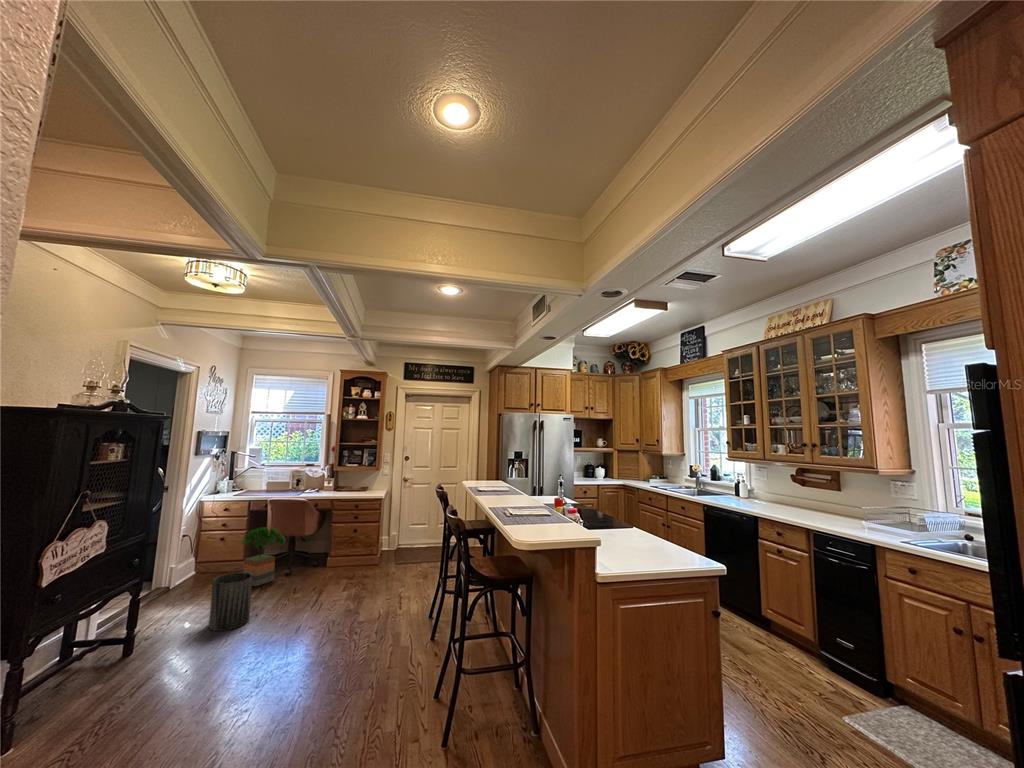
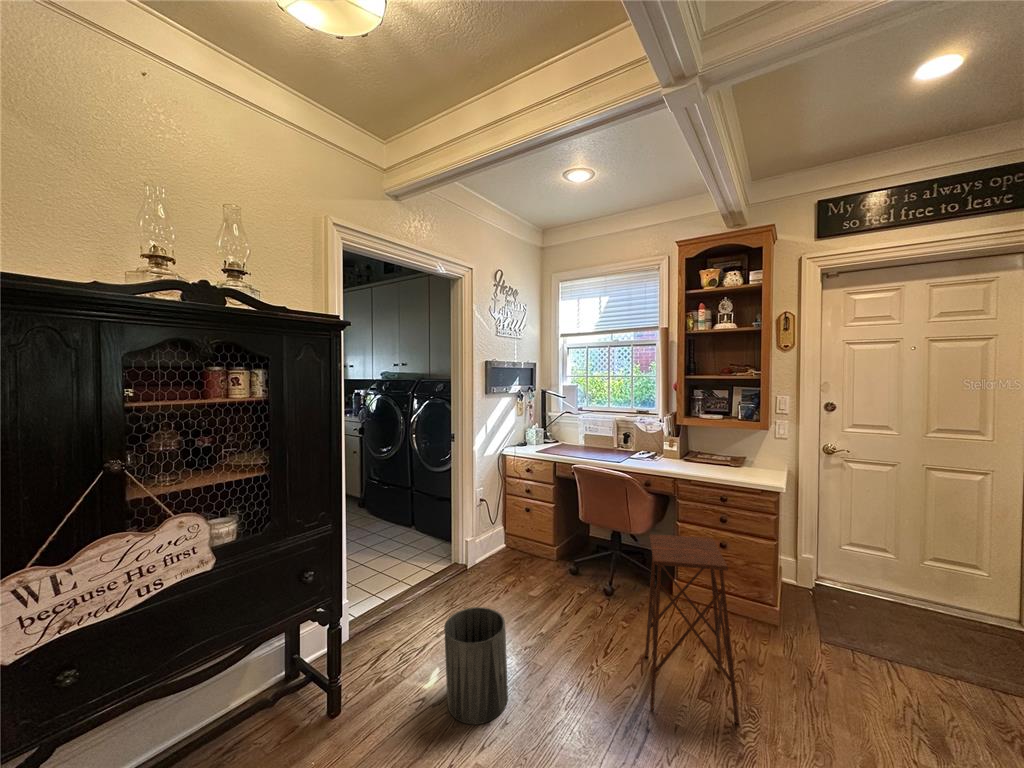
side table: none [319,518,366,599] -> present [645,534,739,723]
potted tree: present [241,527,285,586] -> none [533,508,596,605]

